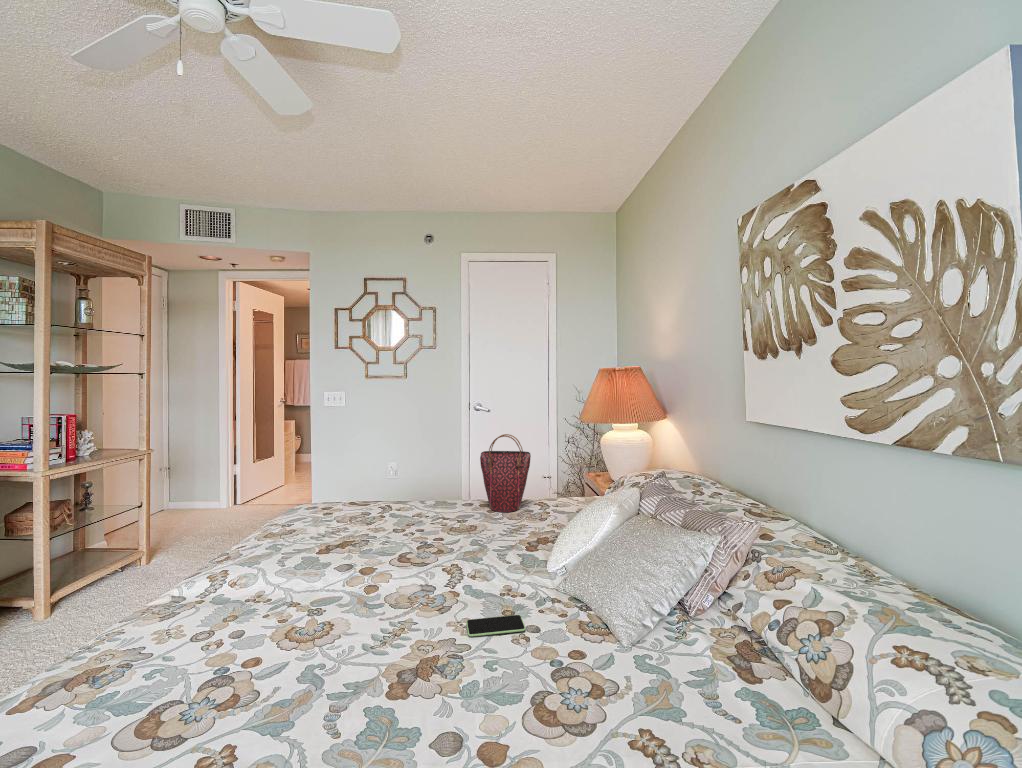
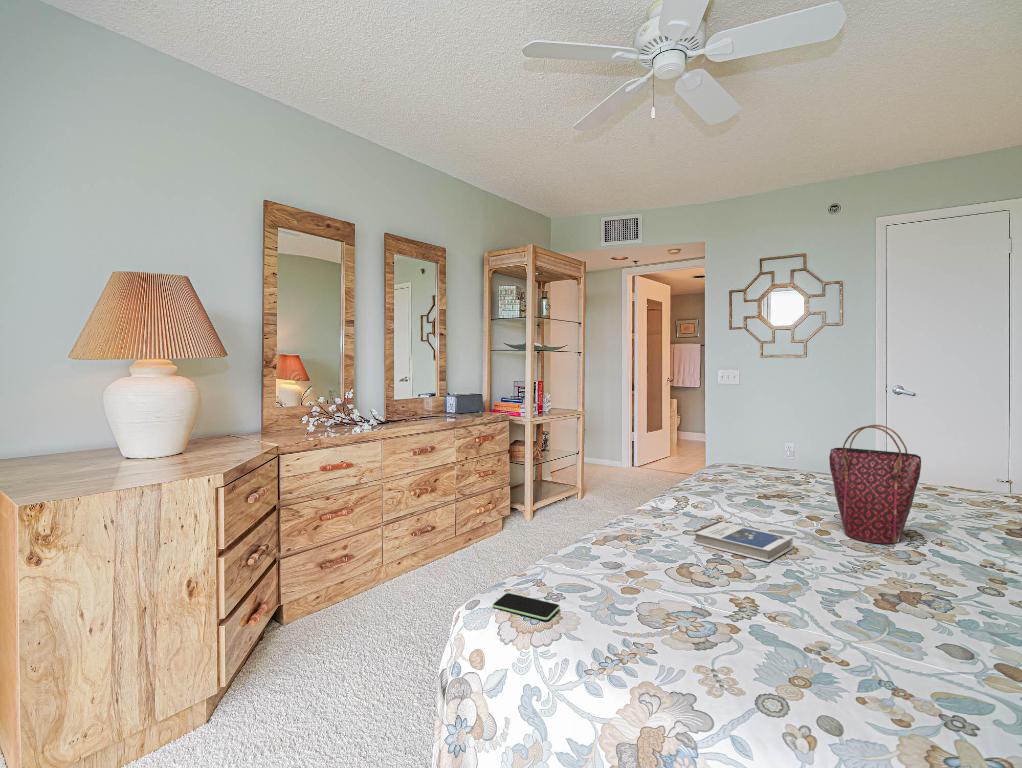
hardback book: none [400,516,467,539] -> present [692,521,793,562]
smartphone: present [466,615,526,637] -> present [493,593,560,620]

